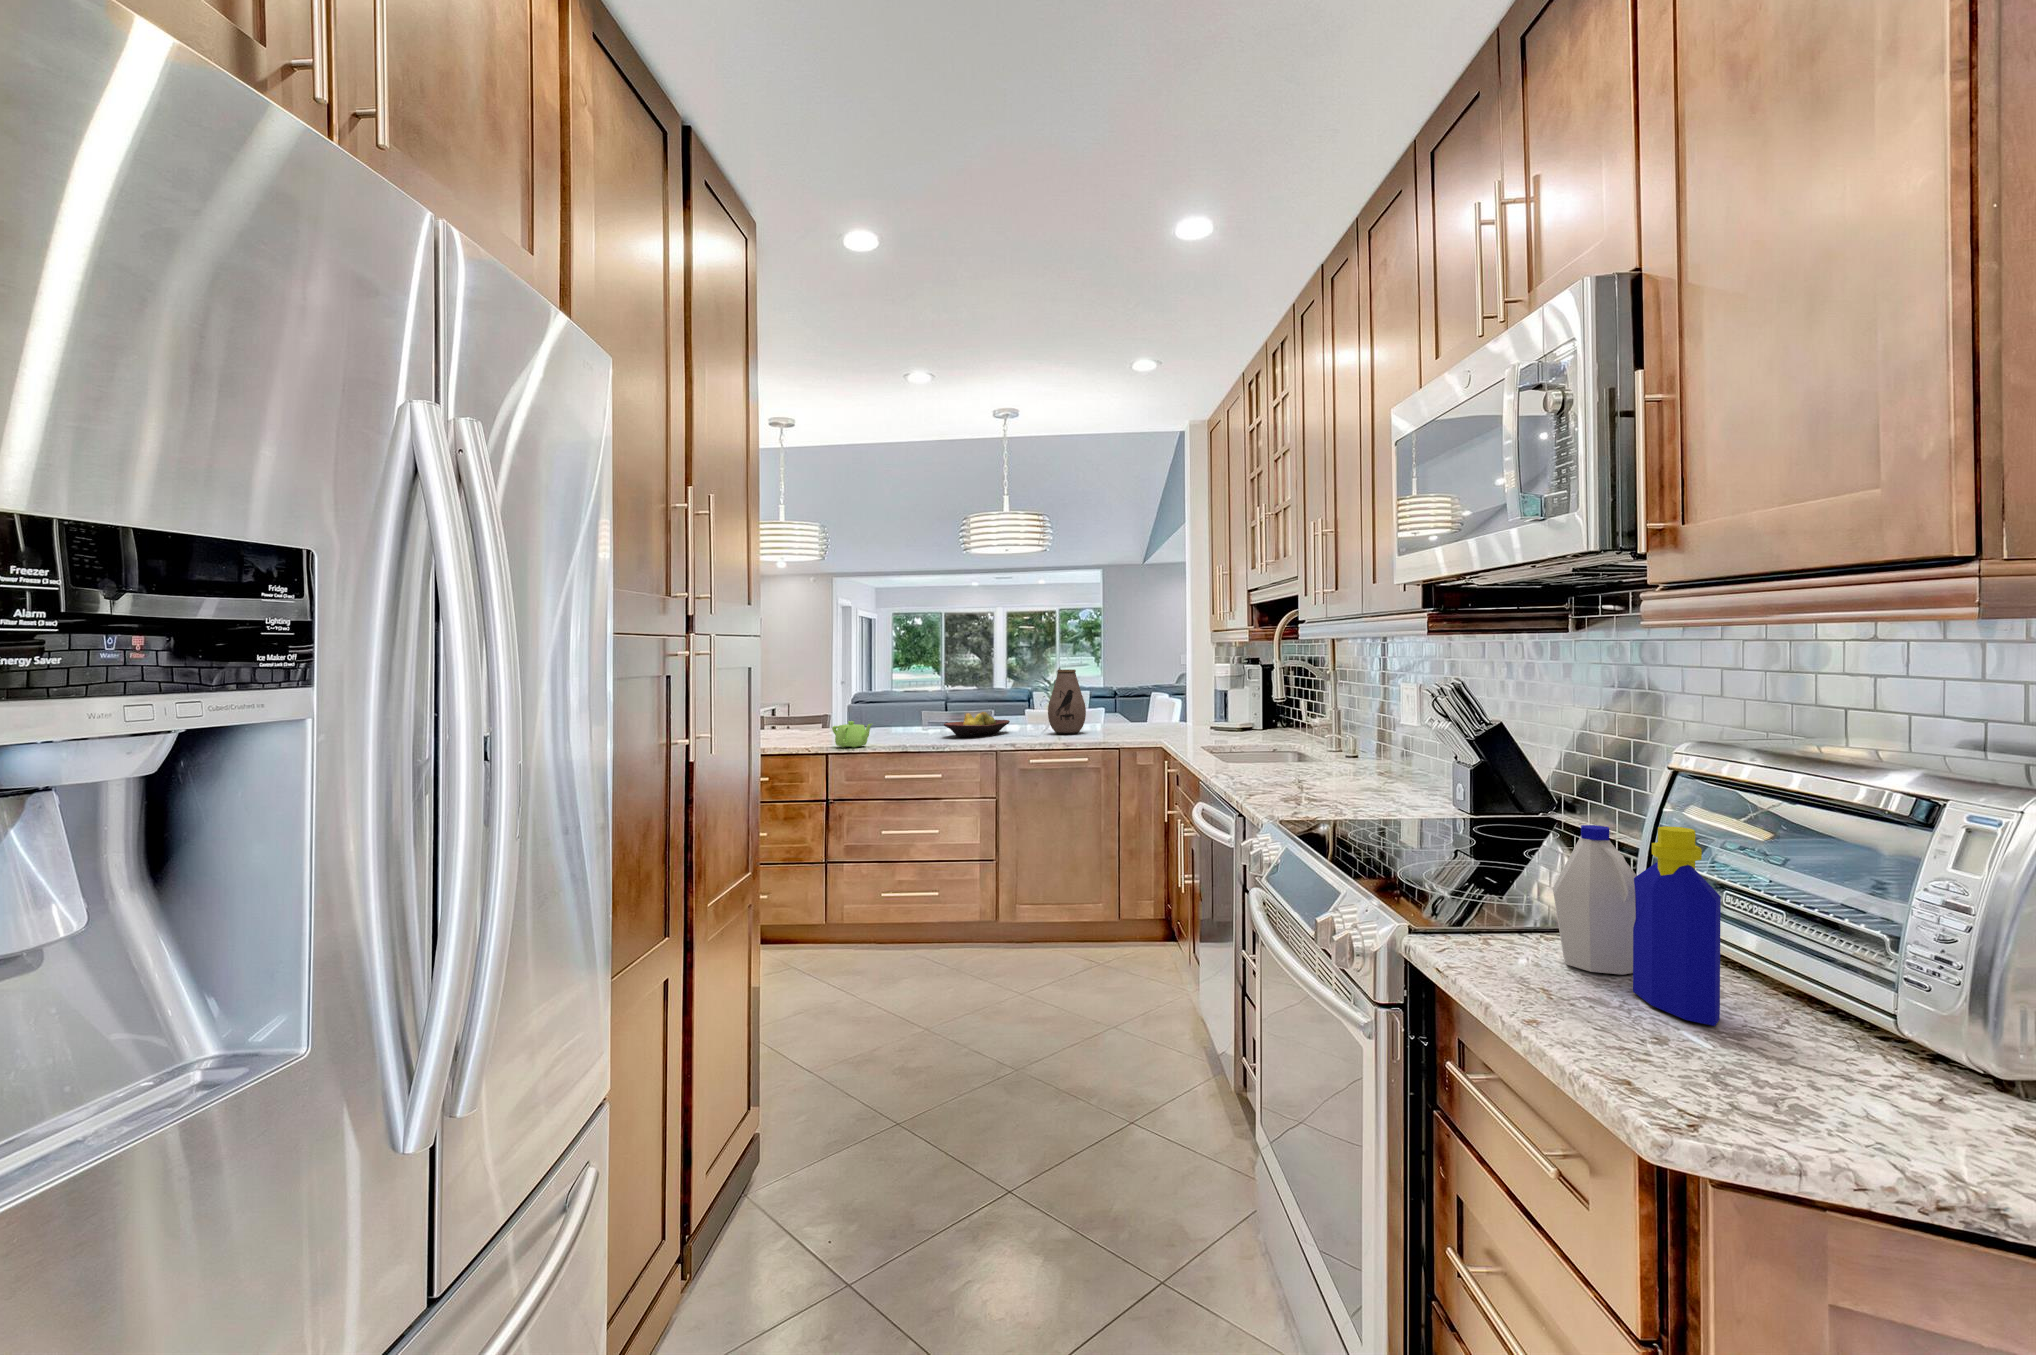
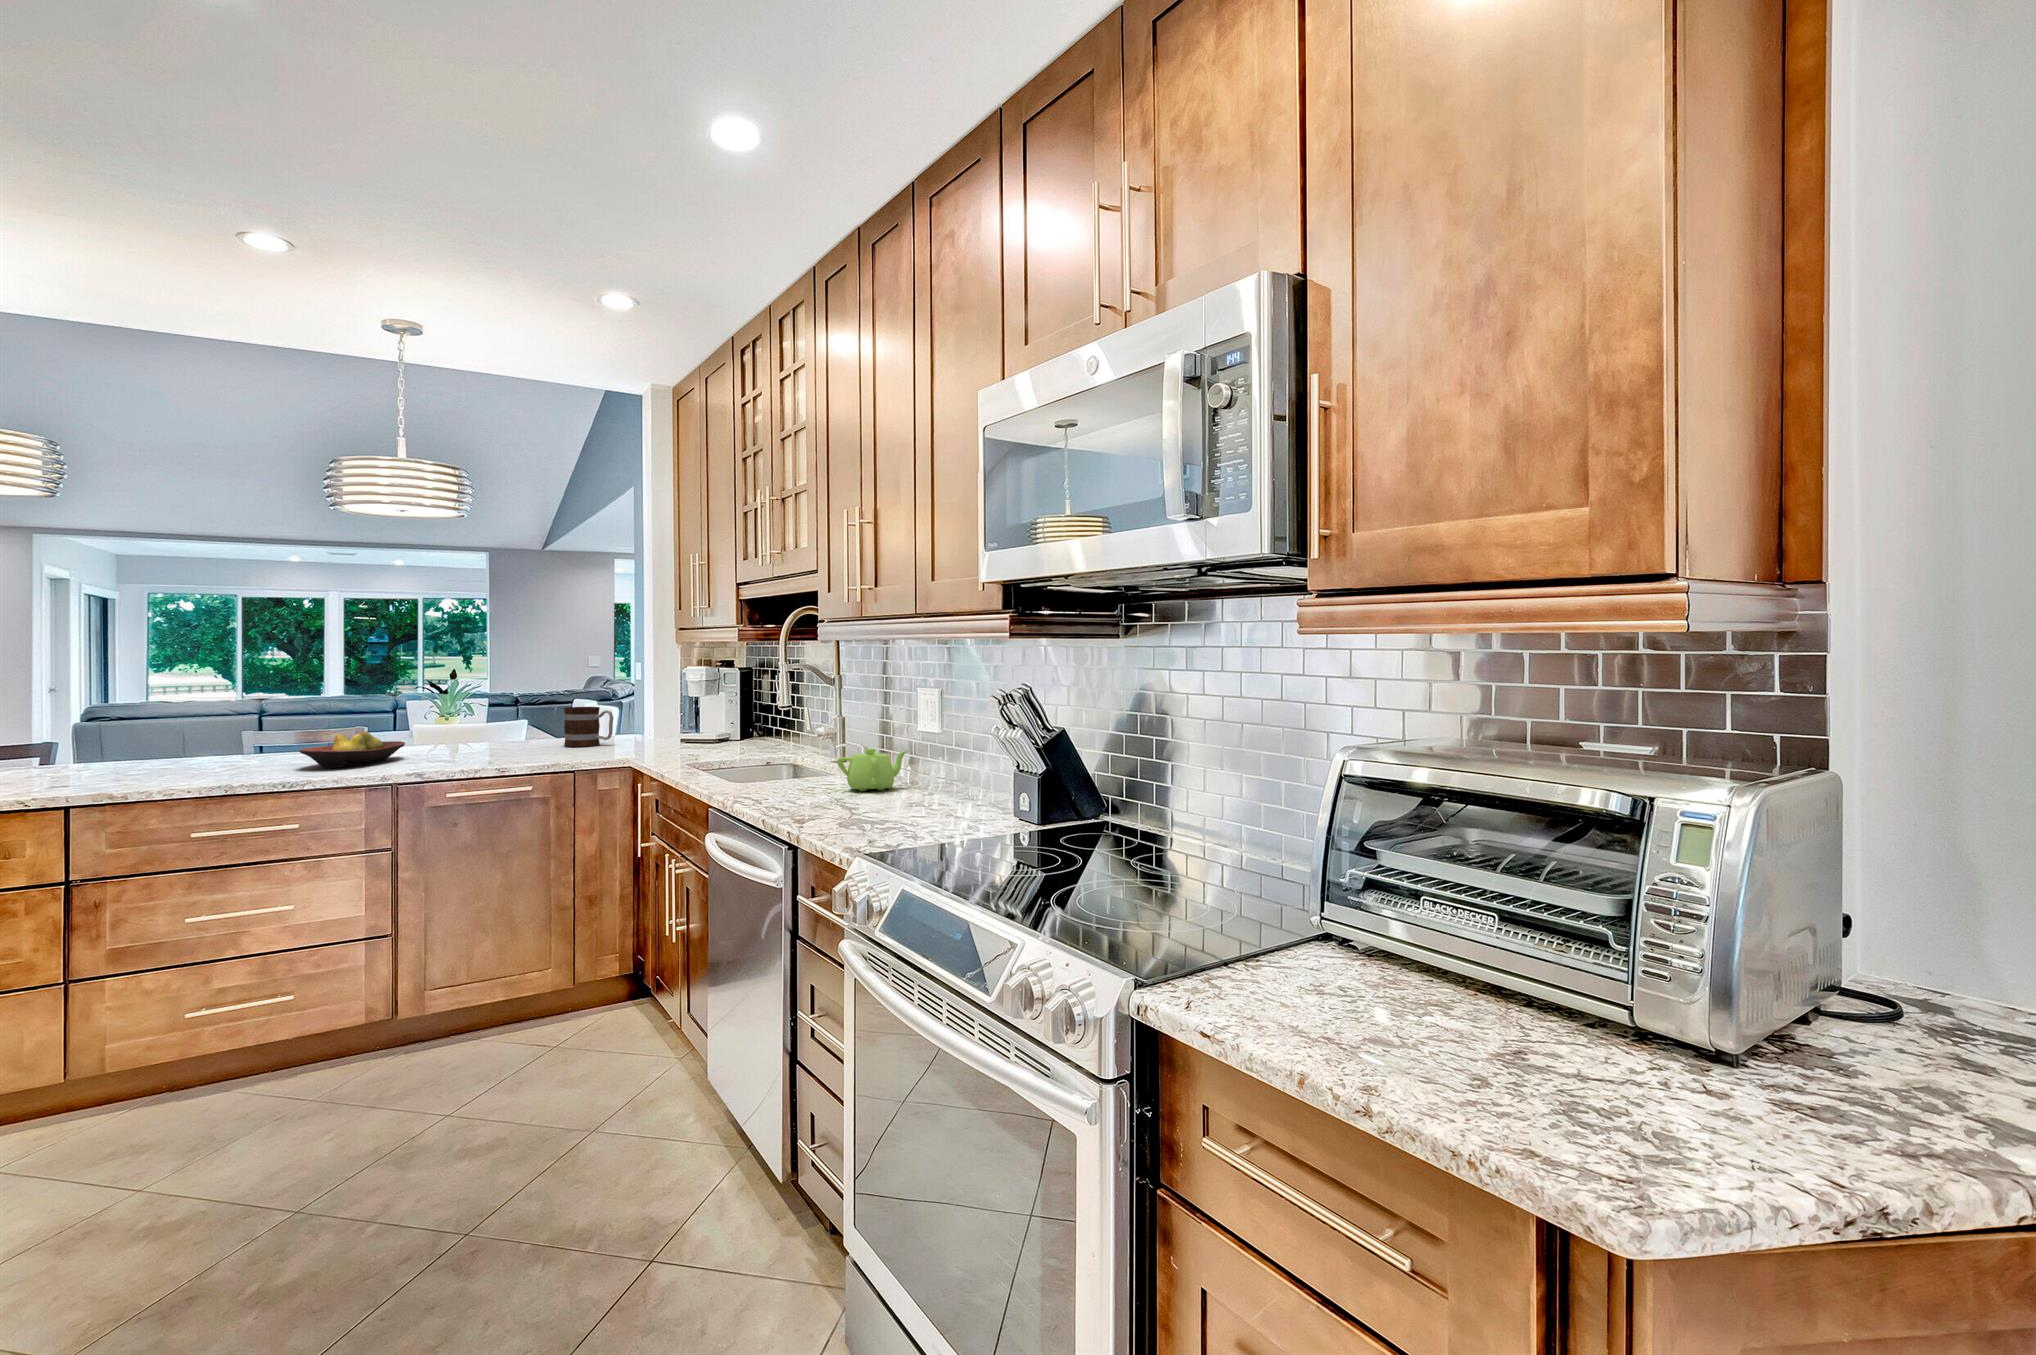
vase: present [1048,669,1086,734] -> none [466,674,521,757]
mug: none [1120,696,1157,729] -> present [564,707,613,747]
teapot: present [832,721,872,748] -> present [837,748,908,791]
bottle: present [1553,825,1721,1026] -> none [1234,827,1415,1014]

